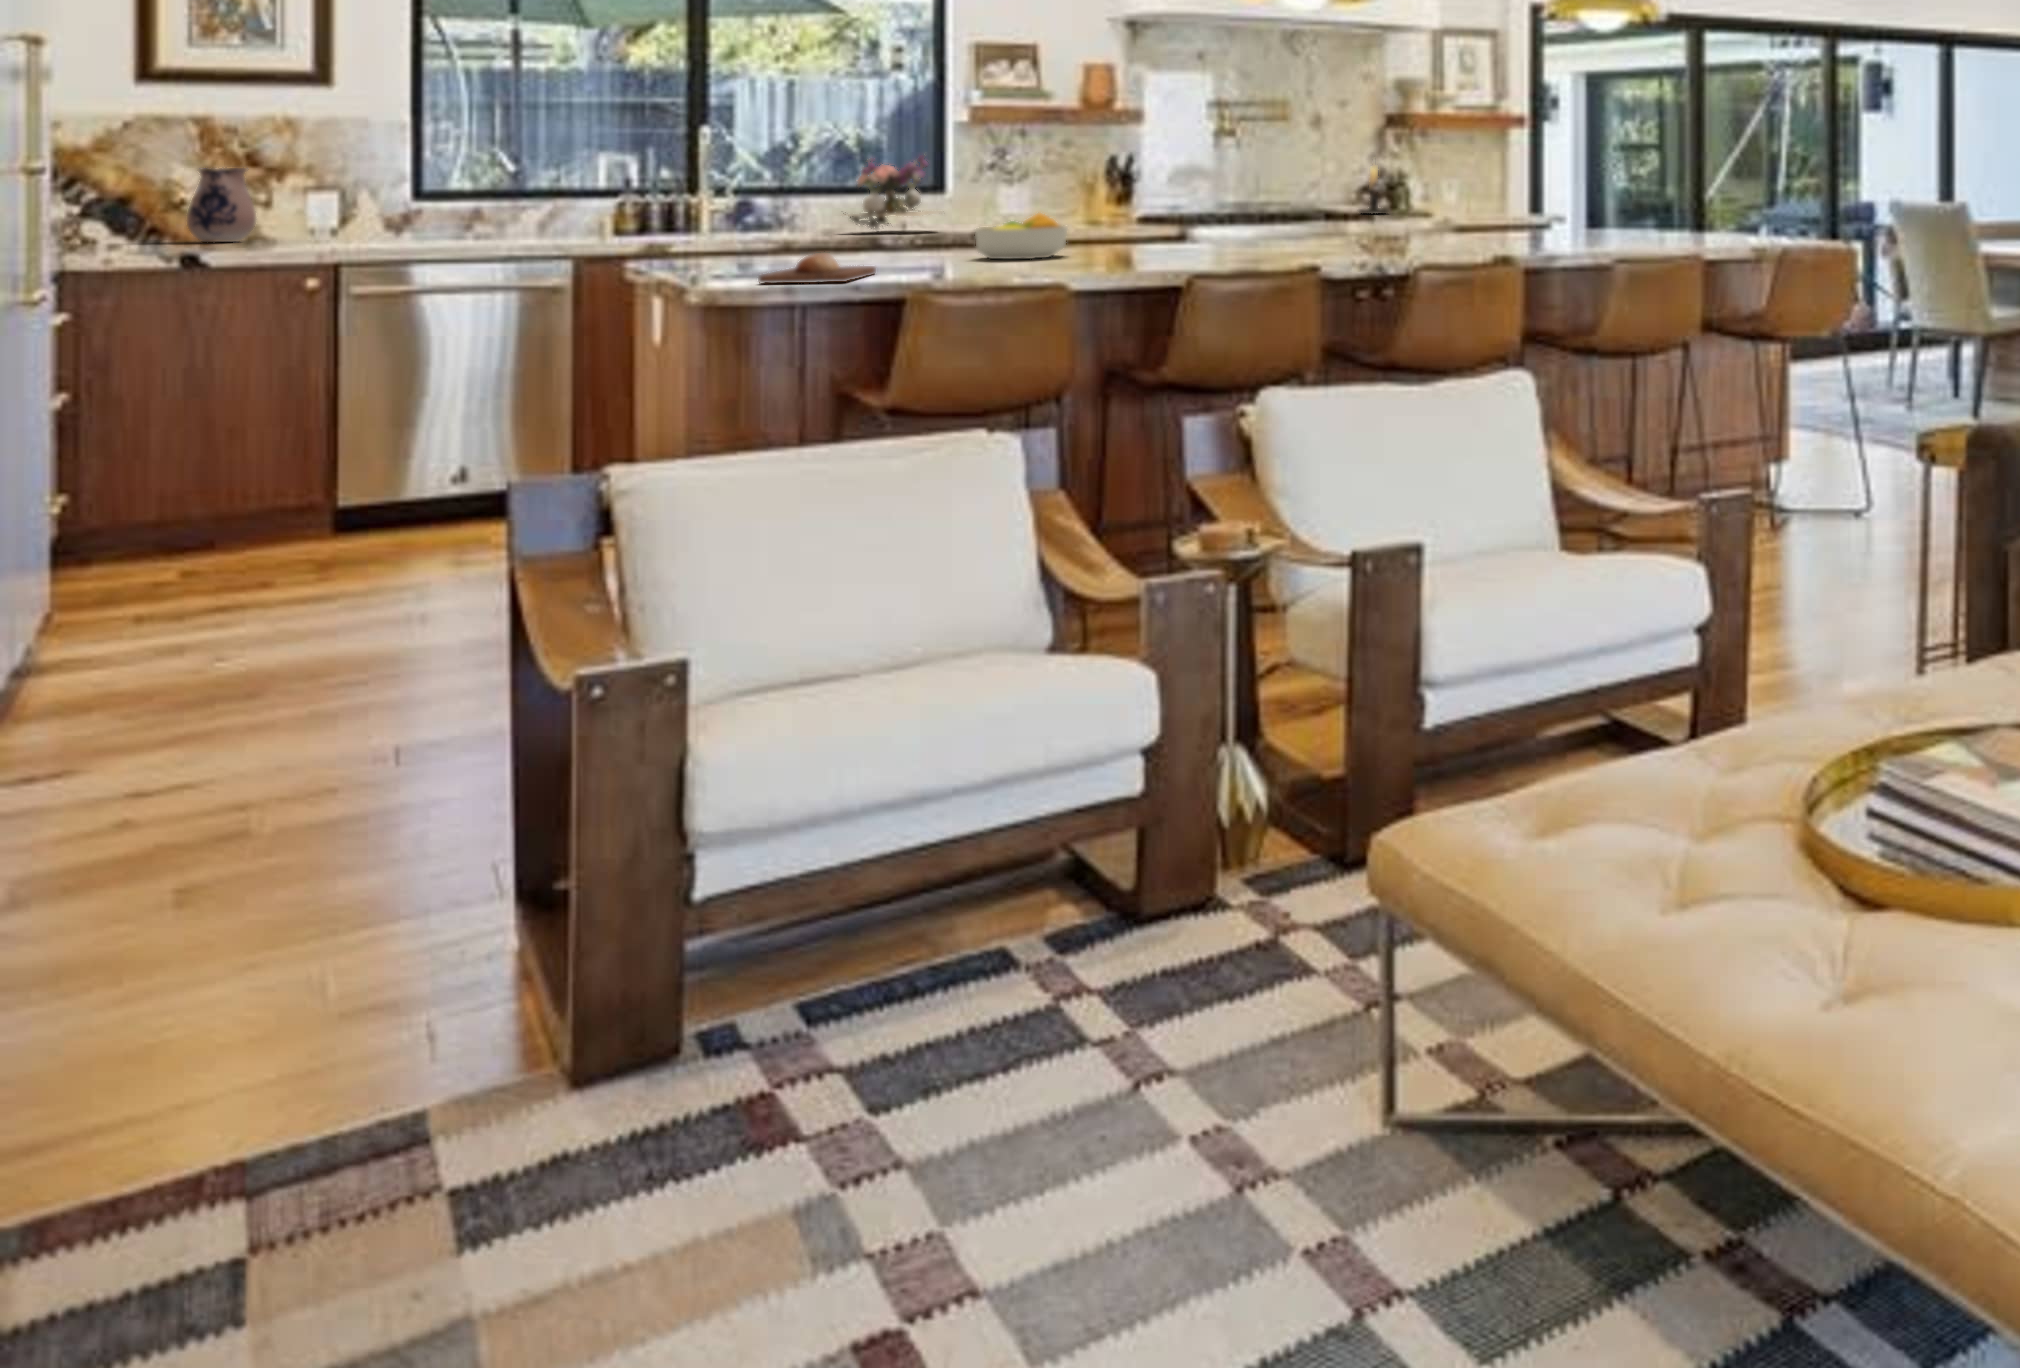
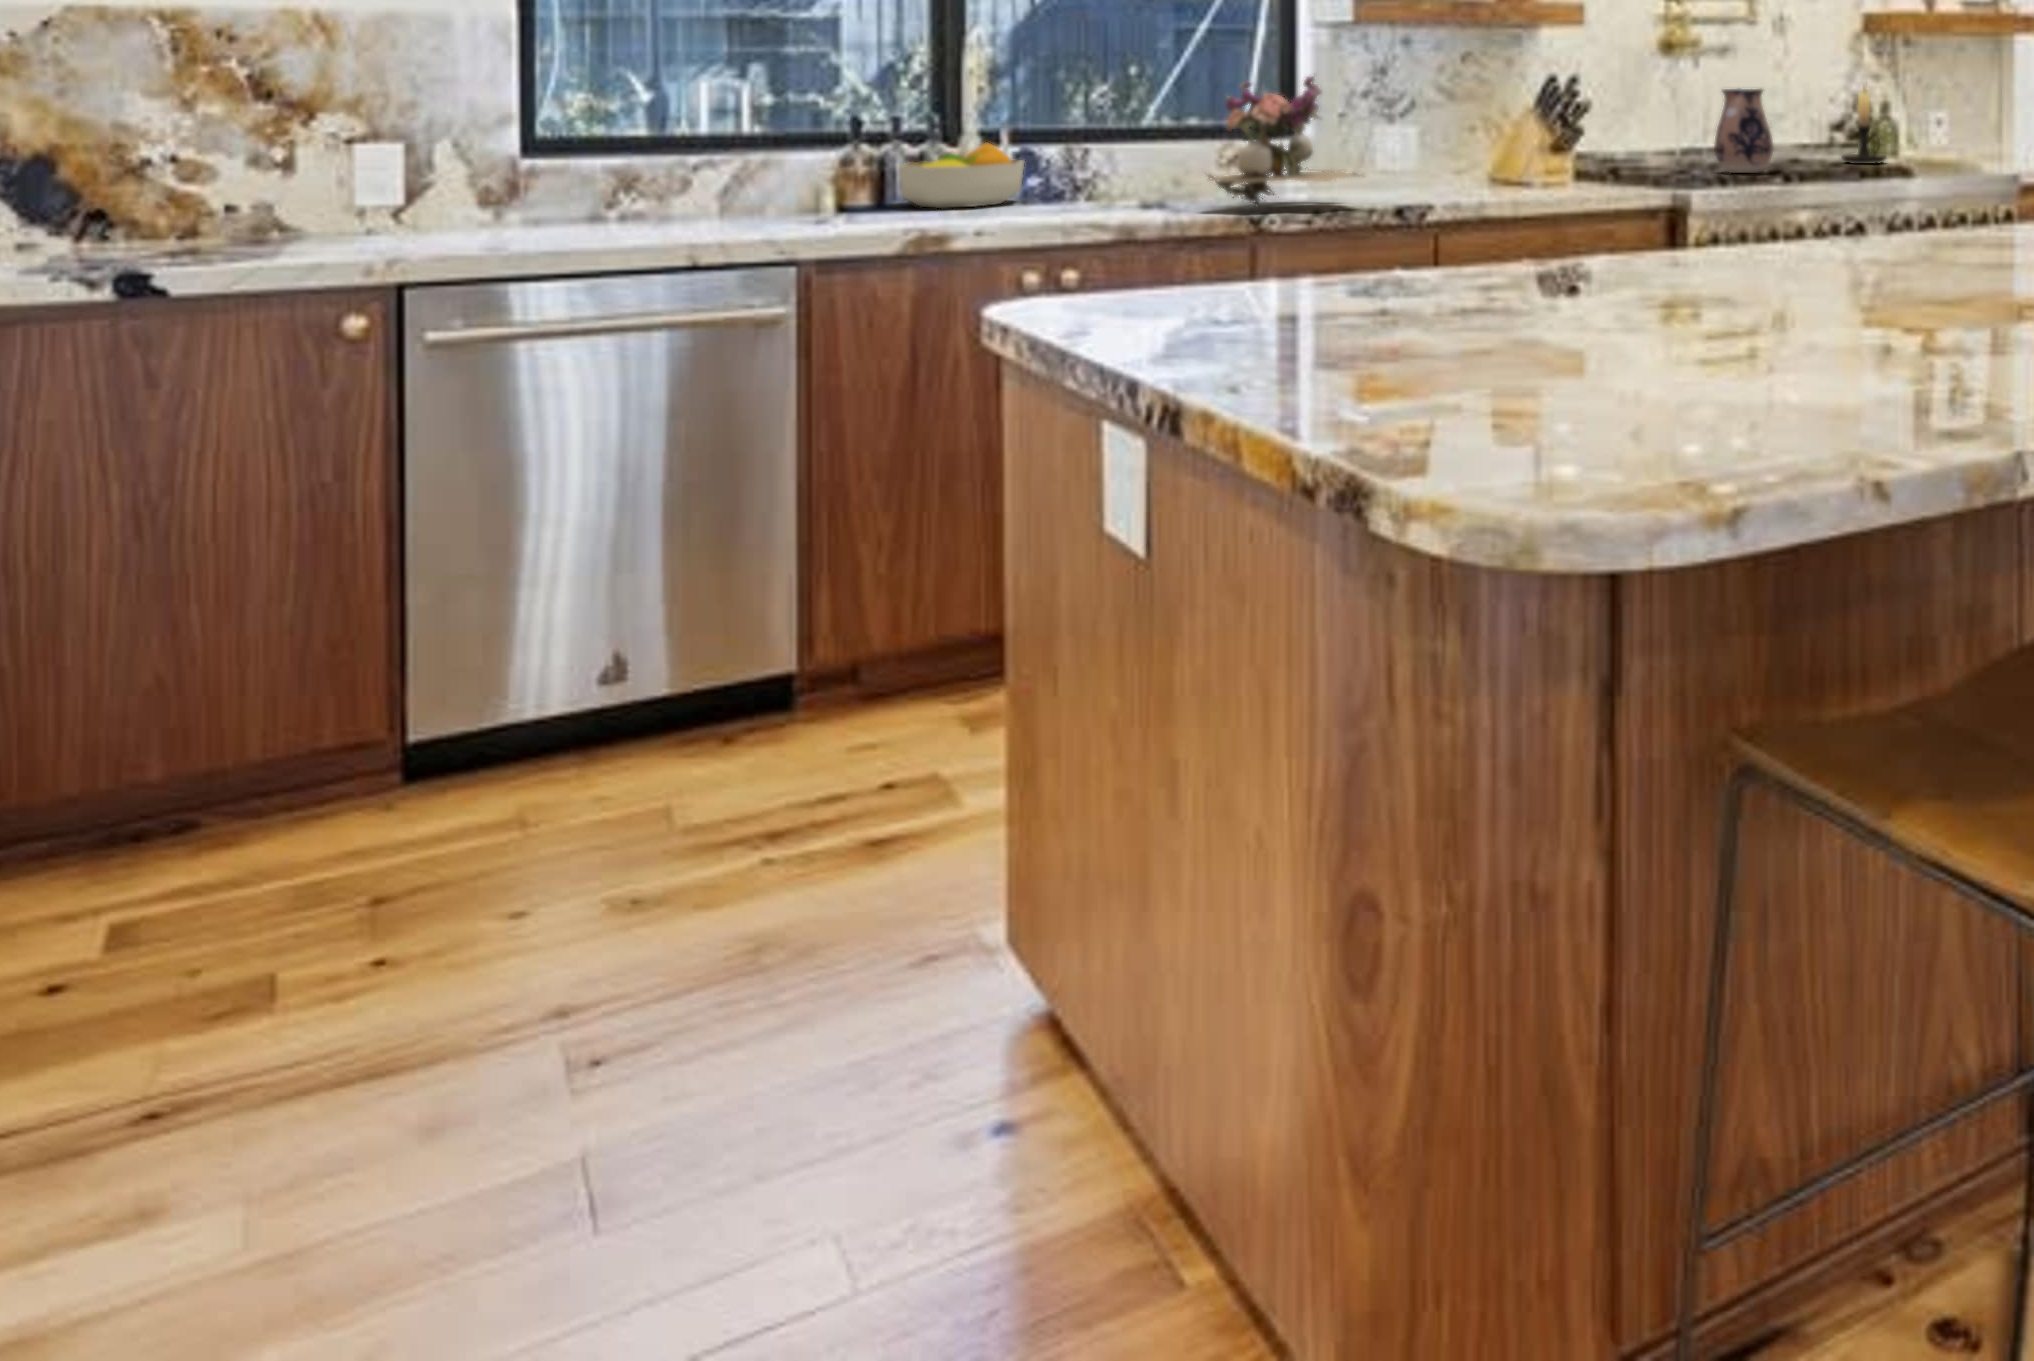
ceramic pitcher: present [187,168,256,242] -> present [1714,89,1774,173]
fruit bowl: present [975,213,1067,259] -> present [898,143,1024,208]
bread loaf: present [758,253,876,284] -> none [1438,336,1672,448]

